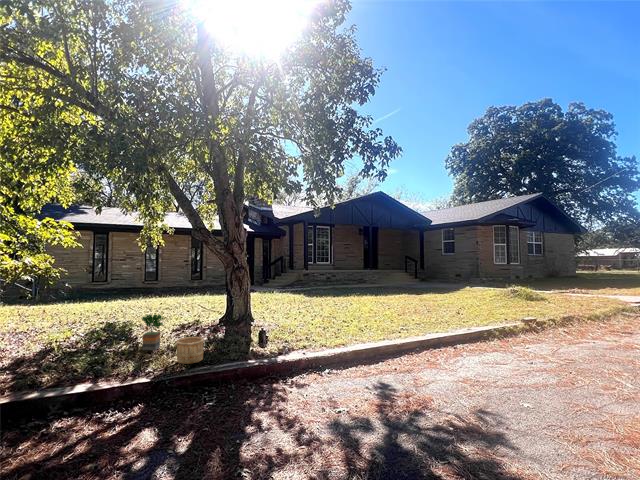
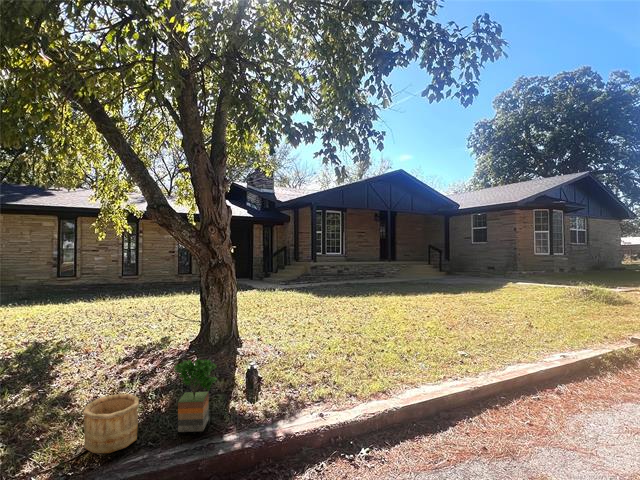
potted tree: present [142,314,164,350] -> present [174,359,217,432]

